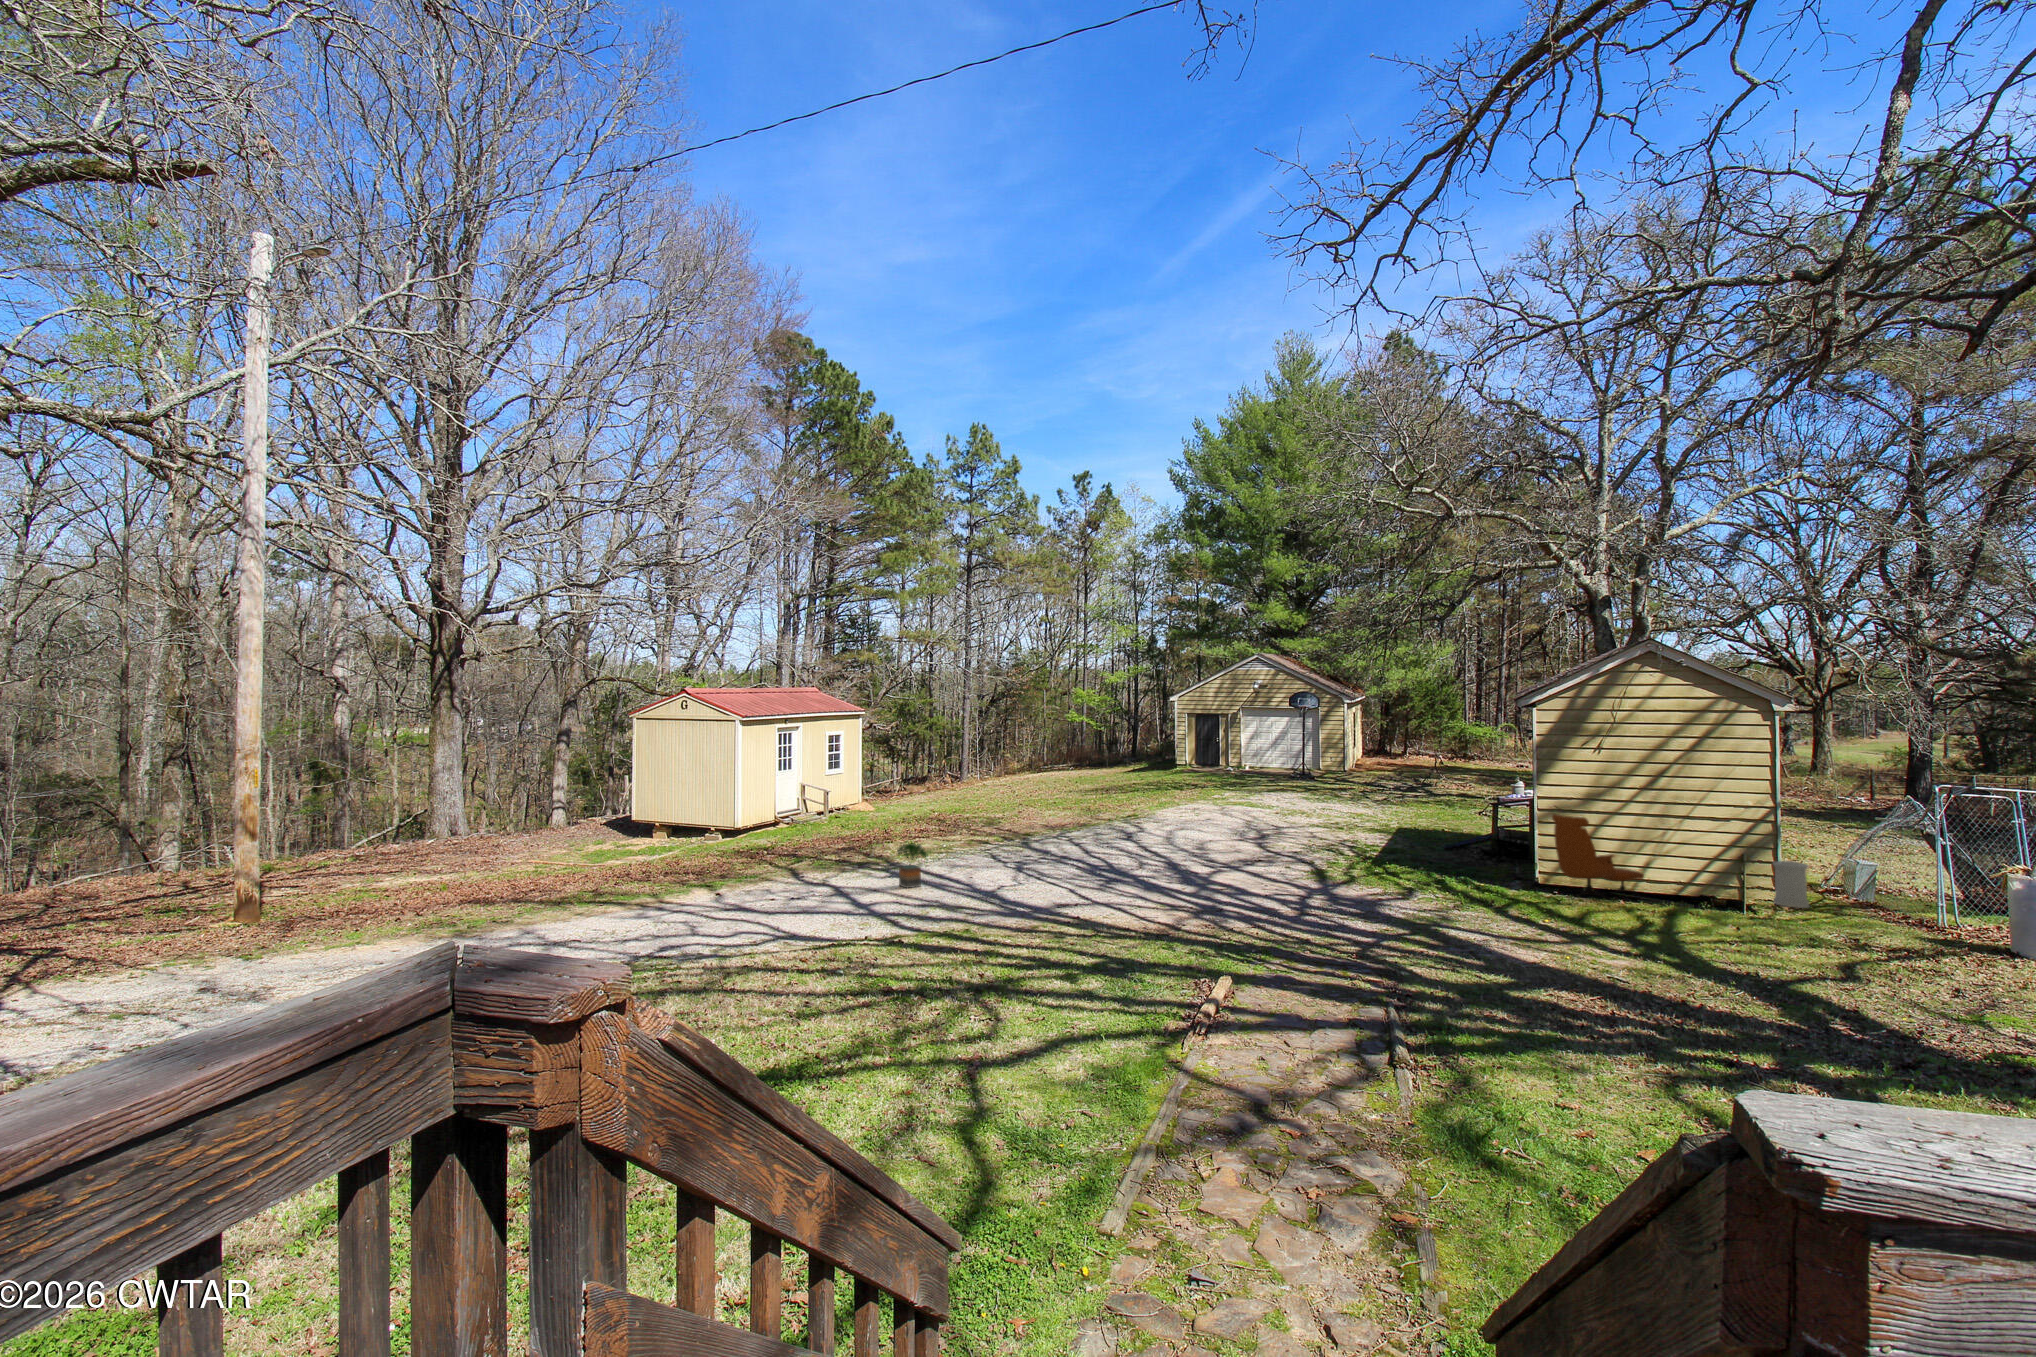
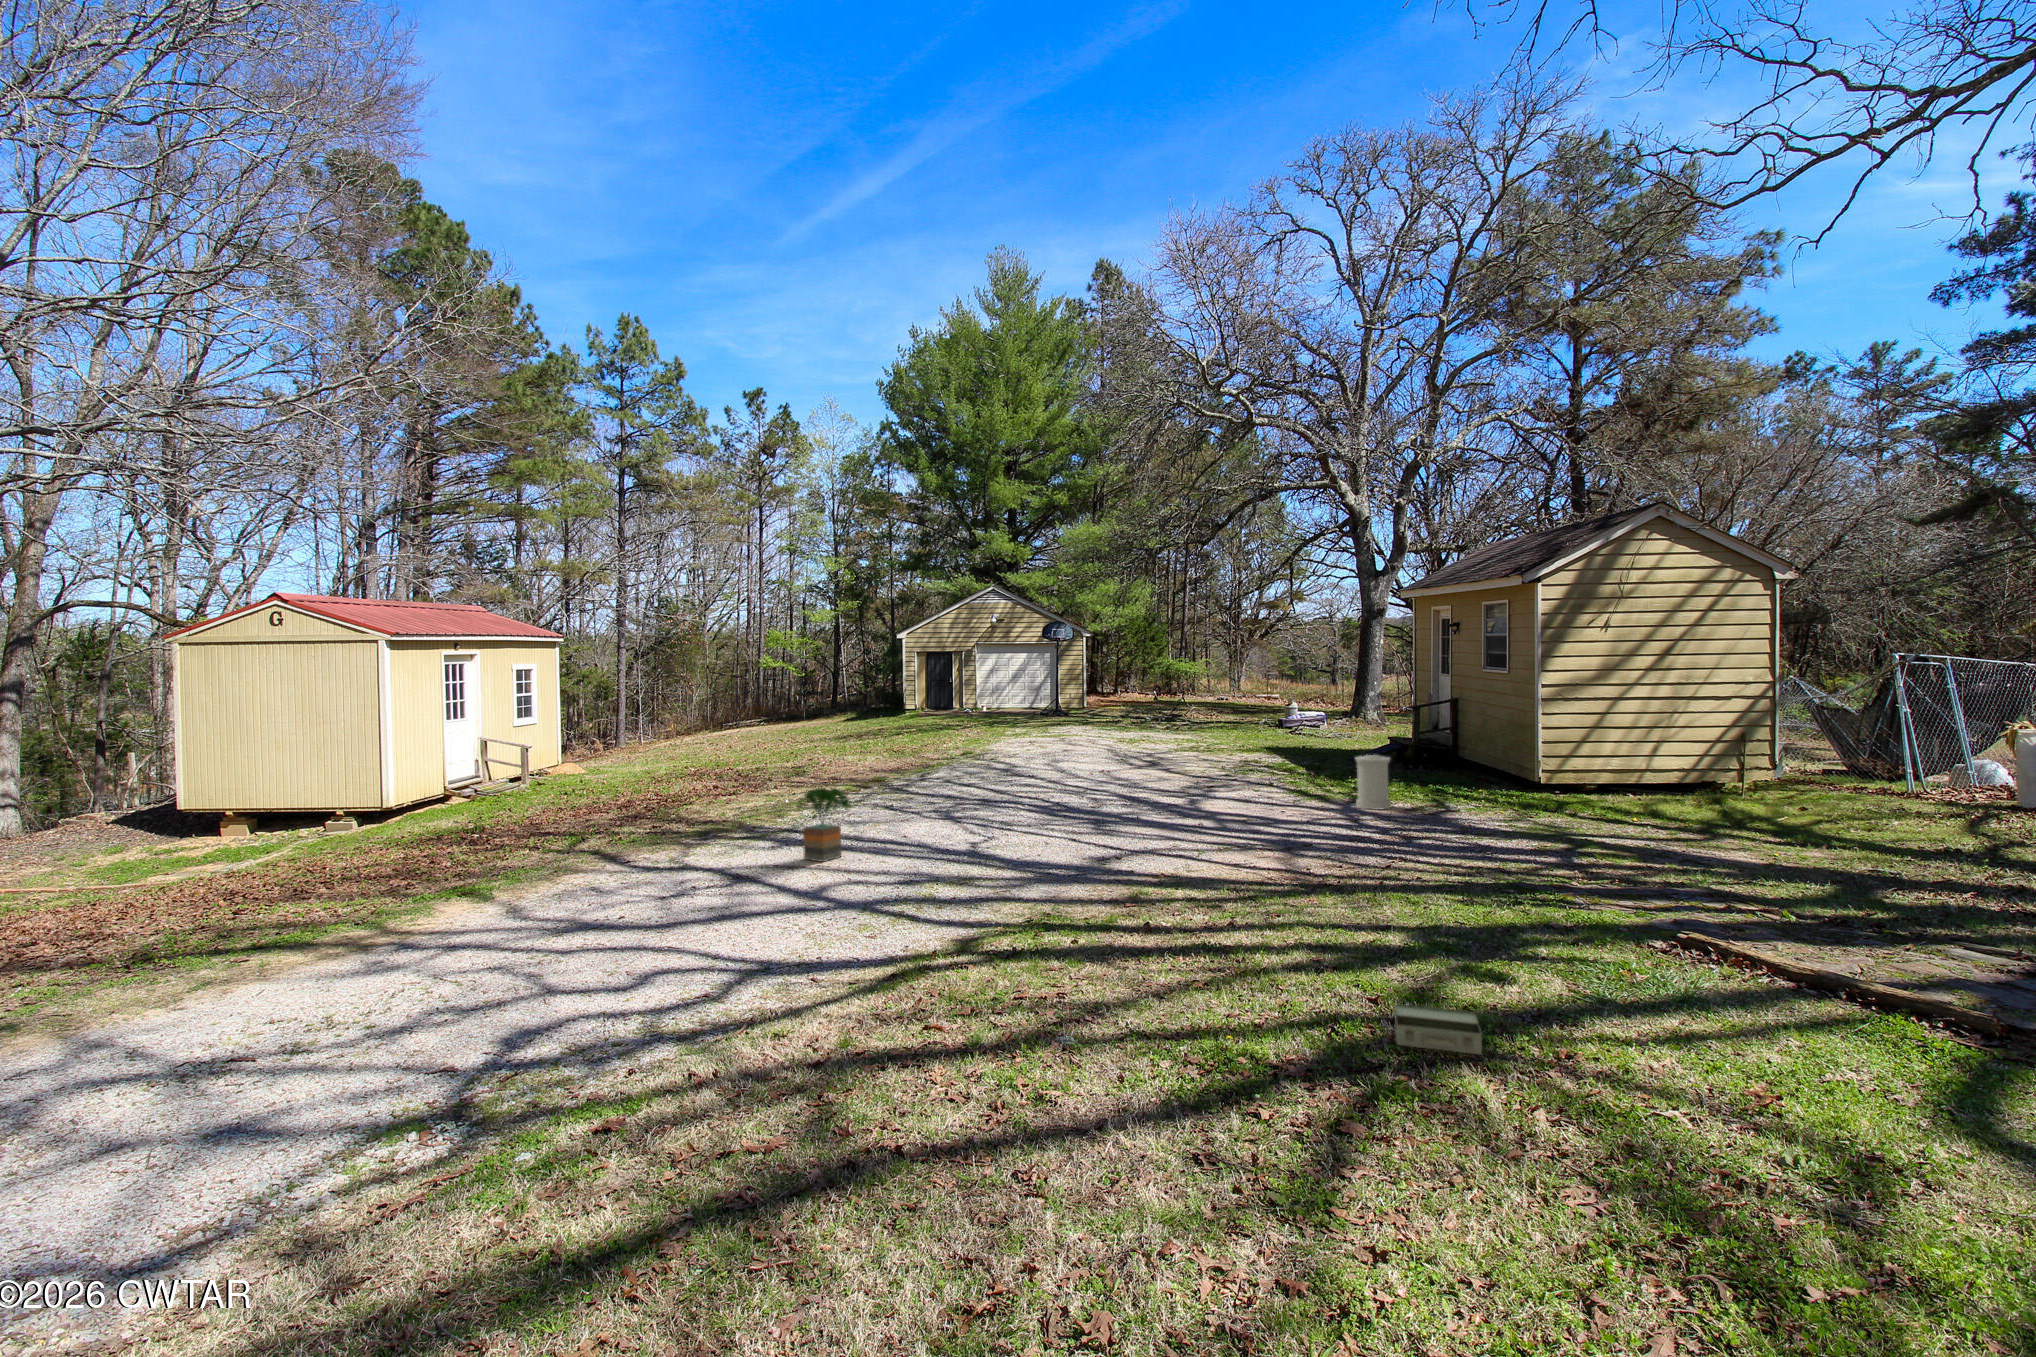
lounge chair: present [1552,814,1644,898] -> none [1592,698,1667,796]
trash can: present [1773,861,1809,908] -> present [1356,755,1391,809]
toolbox: none [1016,990,1062,1016] -> present [1395,1004,1482,1055]

